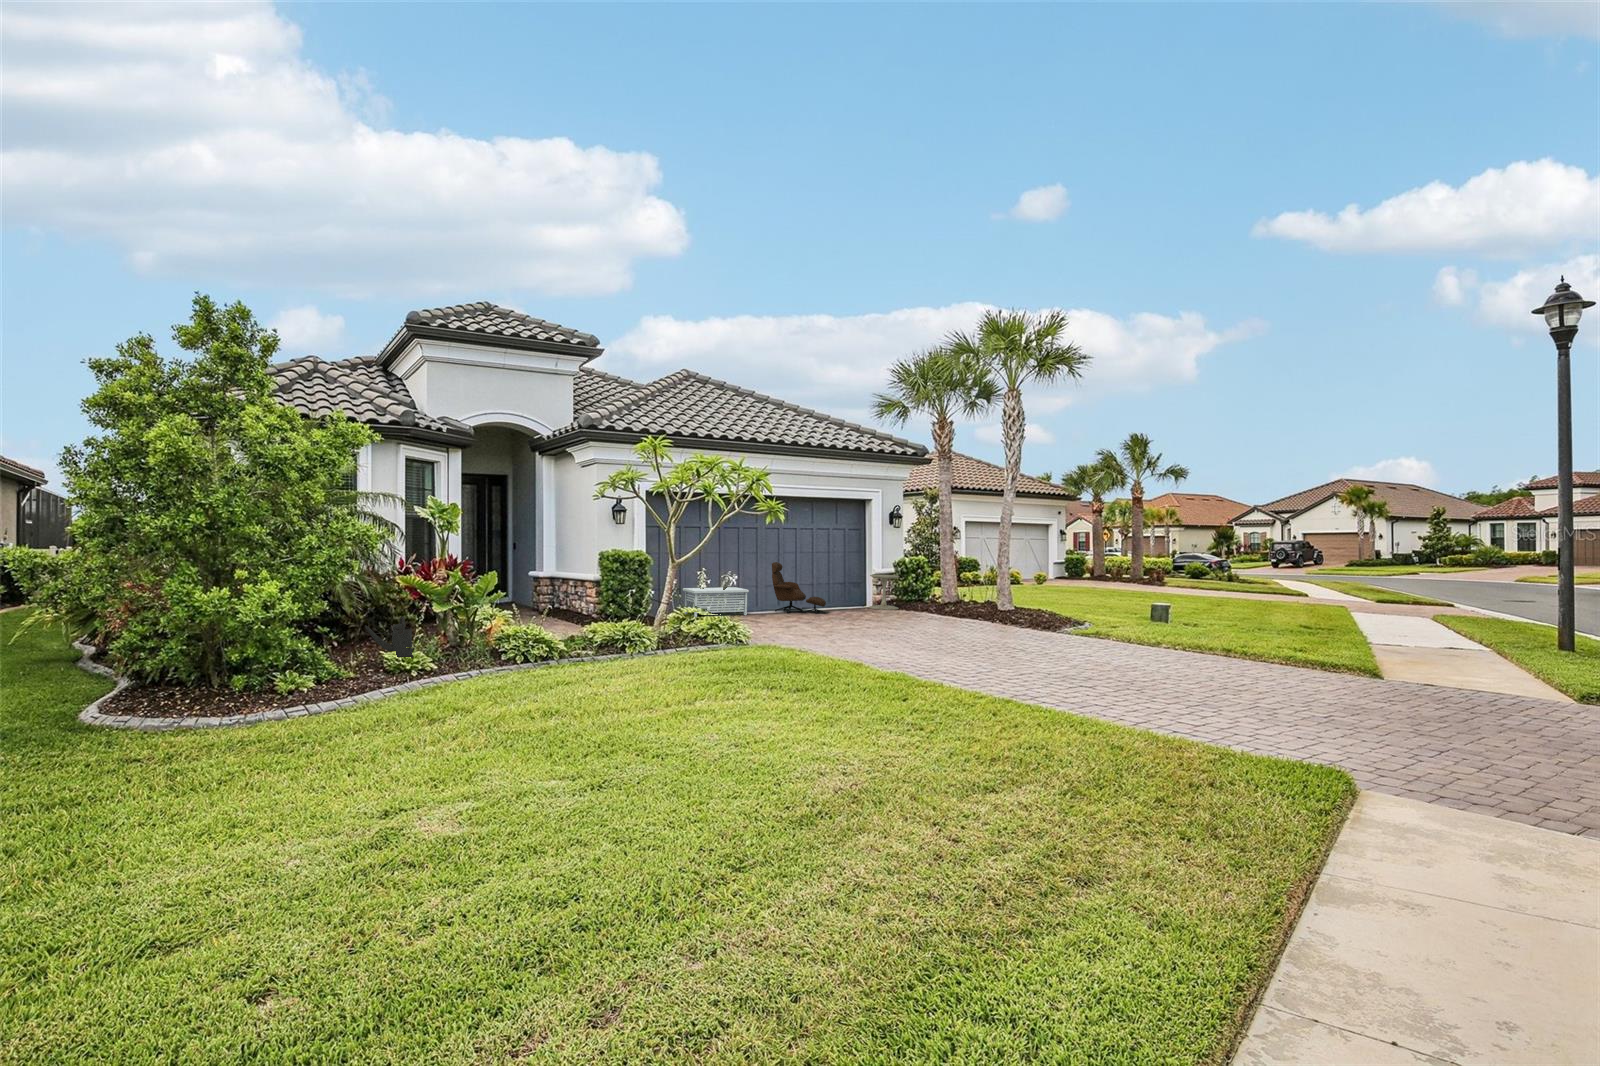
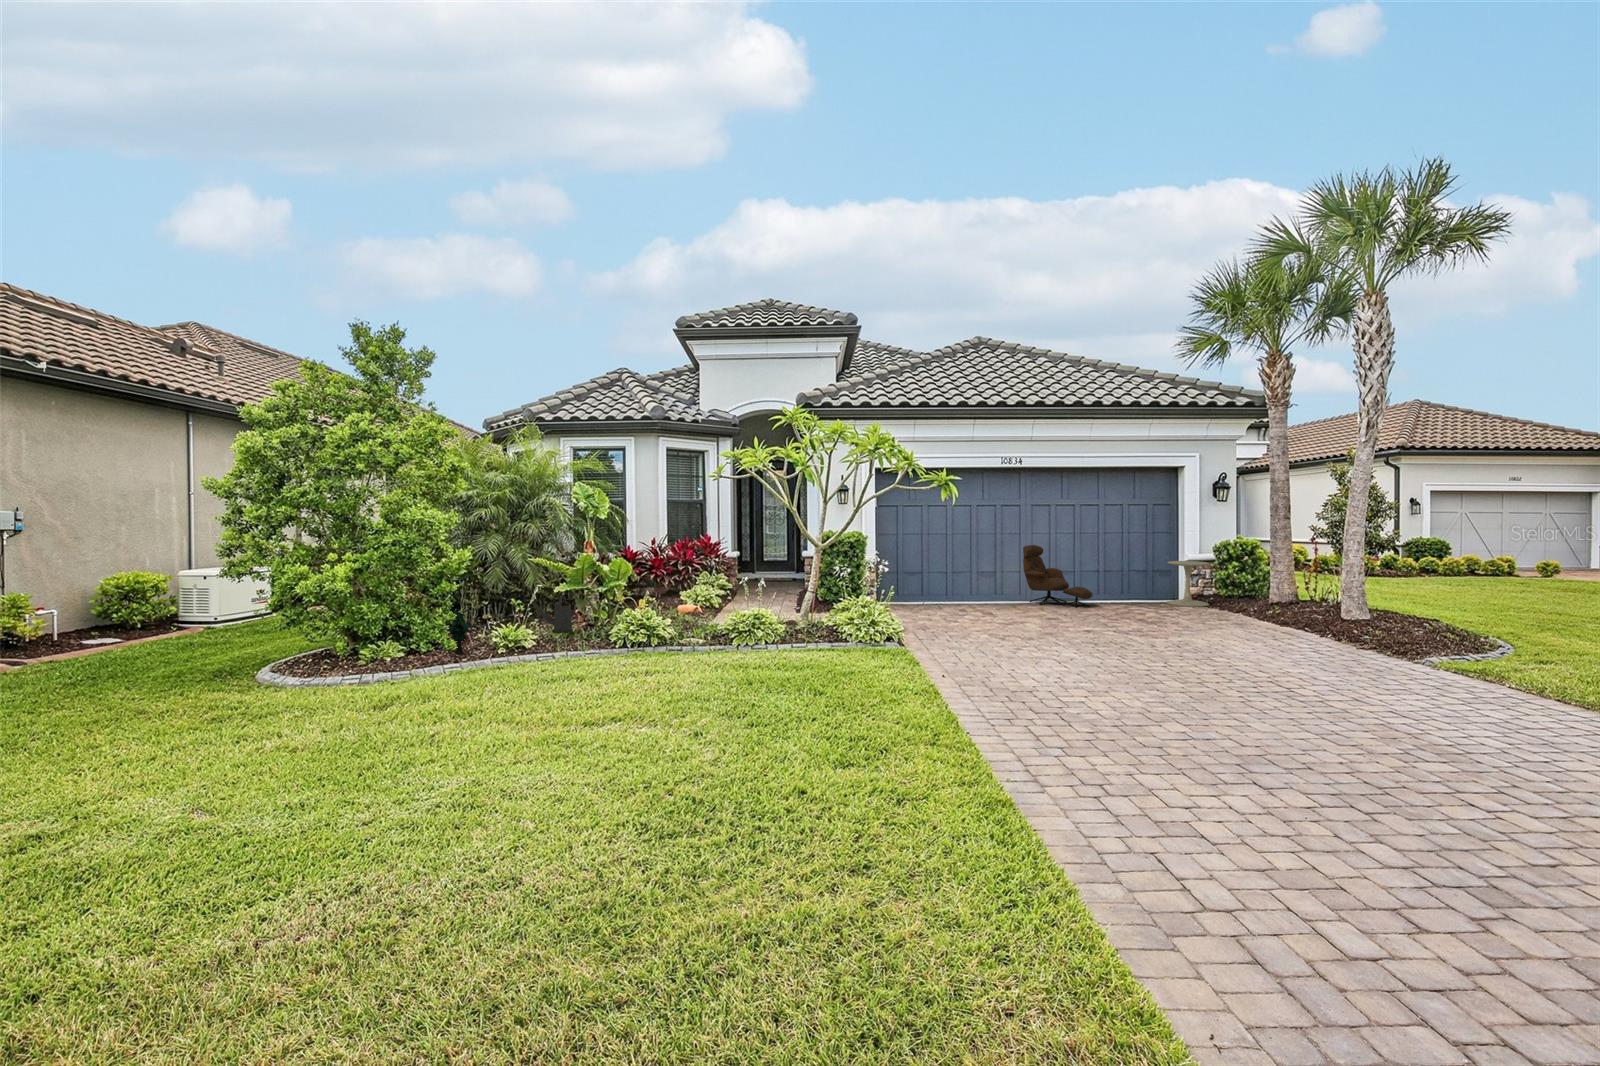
storage bench: present [683,587,749,617] -> none [916,573,986,605]
decorative plant: none [328,634,358,686] -> present [447,609,469,654]

